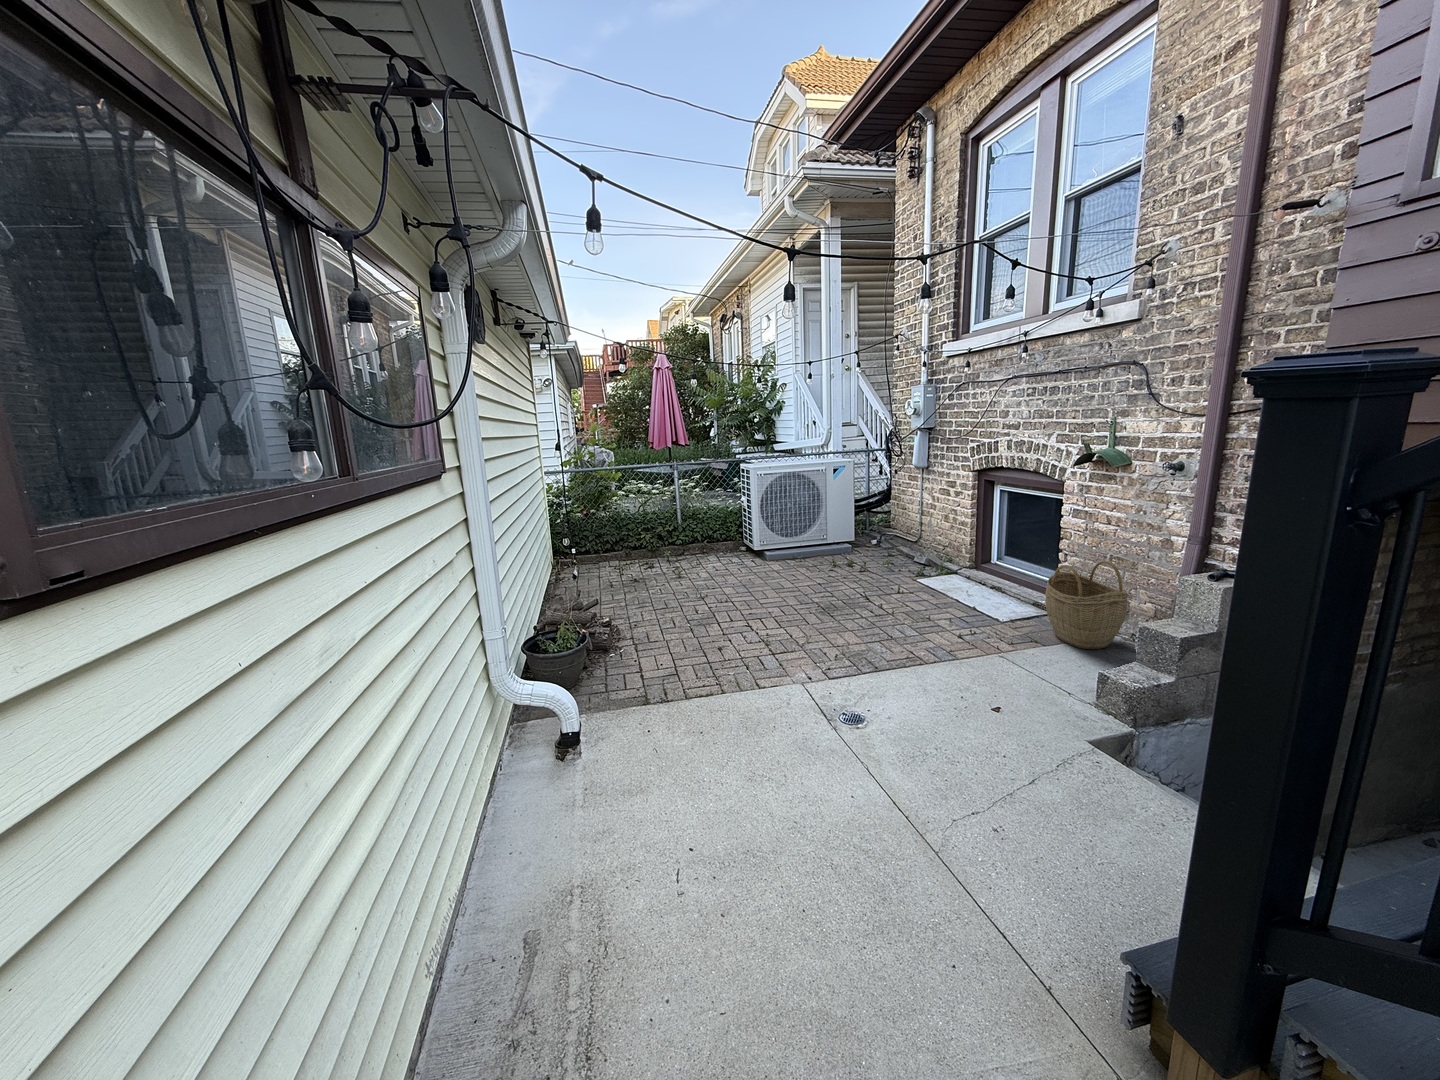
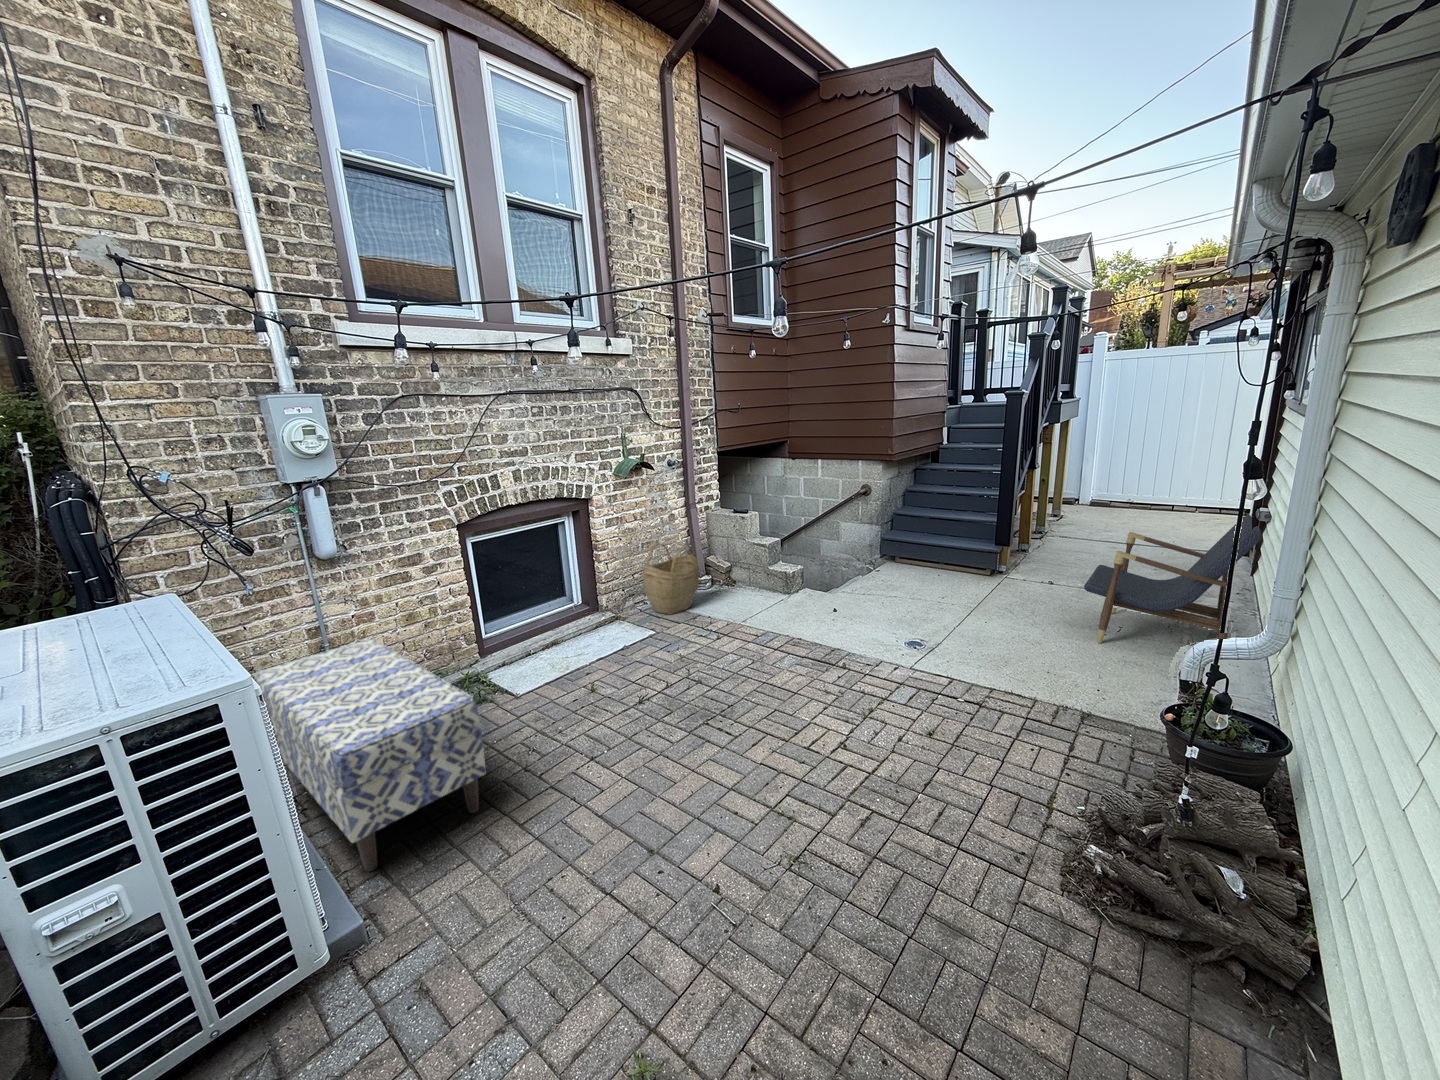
bench: none [795,503,910,568] -> present [255,639,486,872]
lounge chair: none [383,662,728,1030] -> present [1084,515,1262,643]

